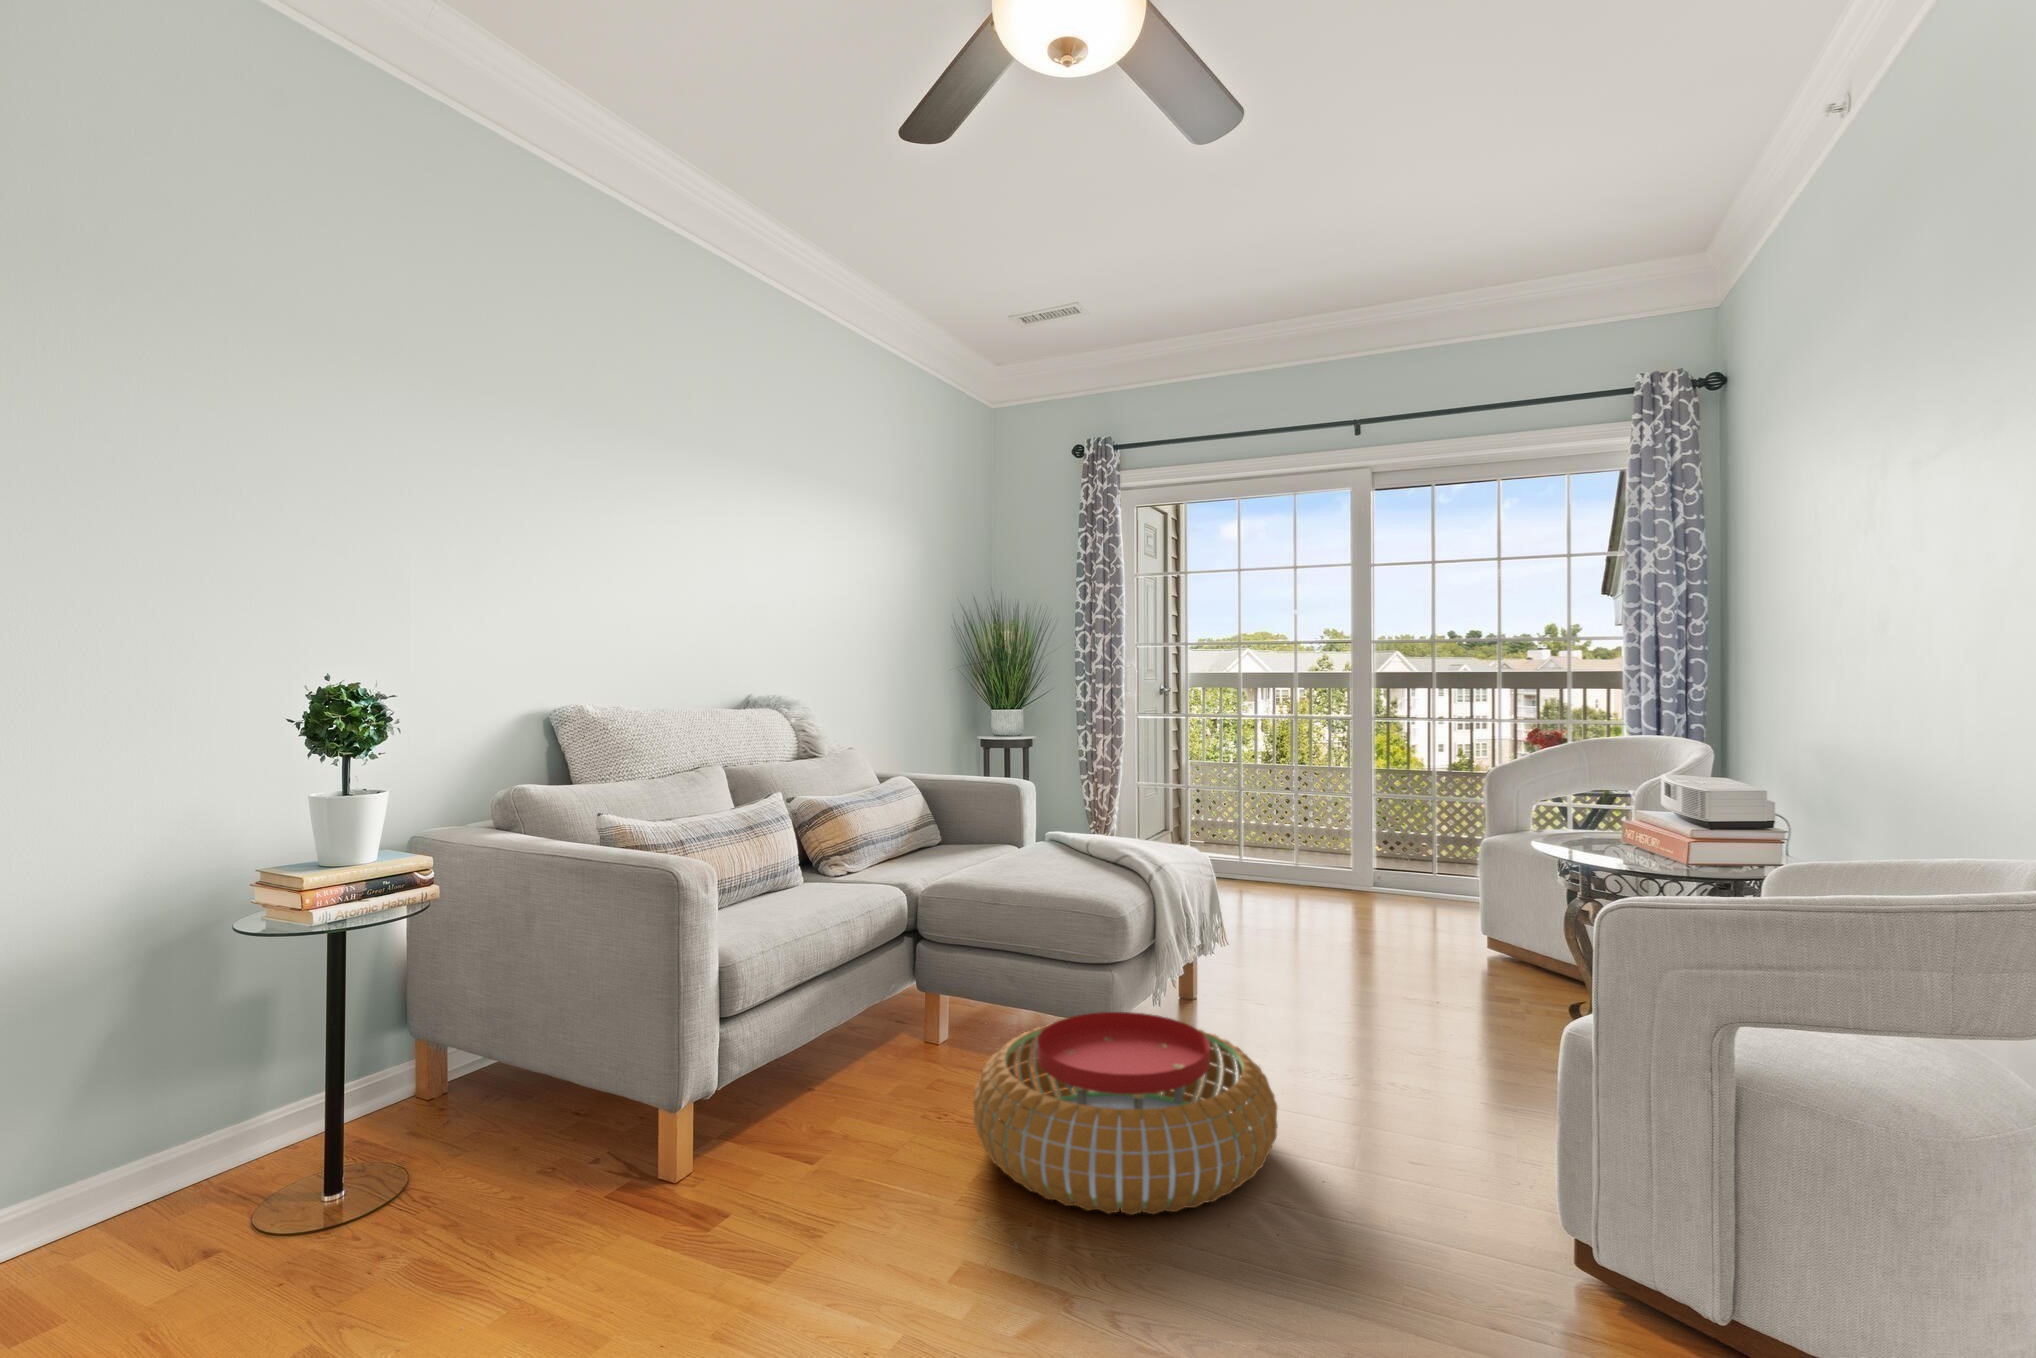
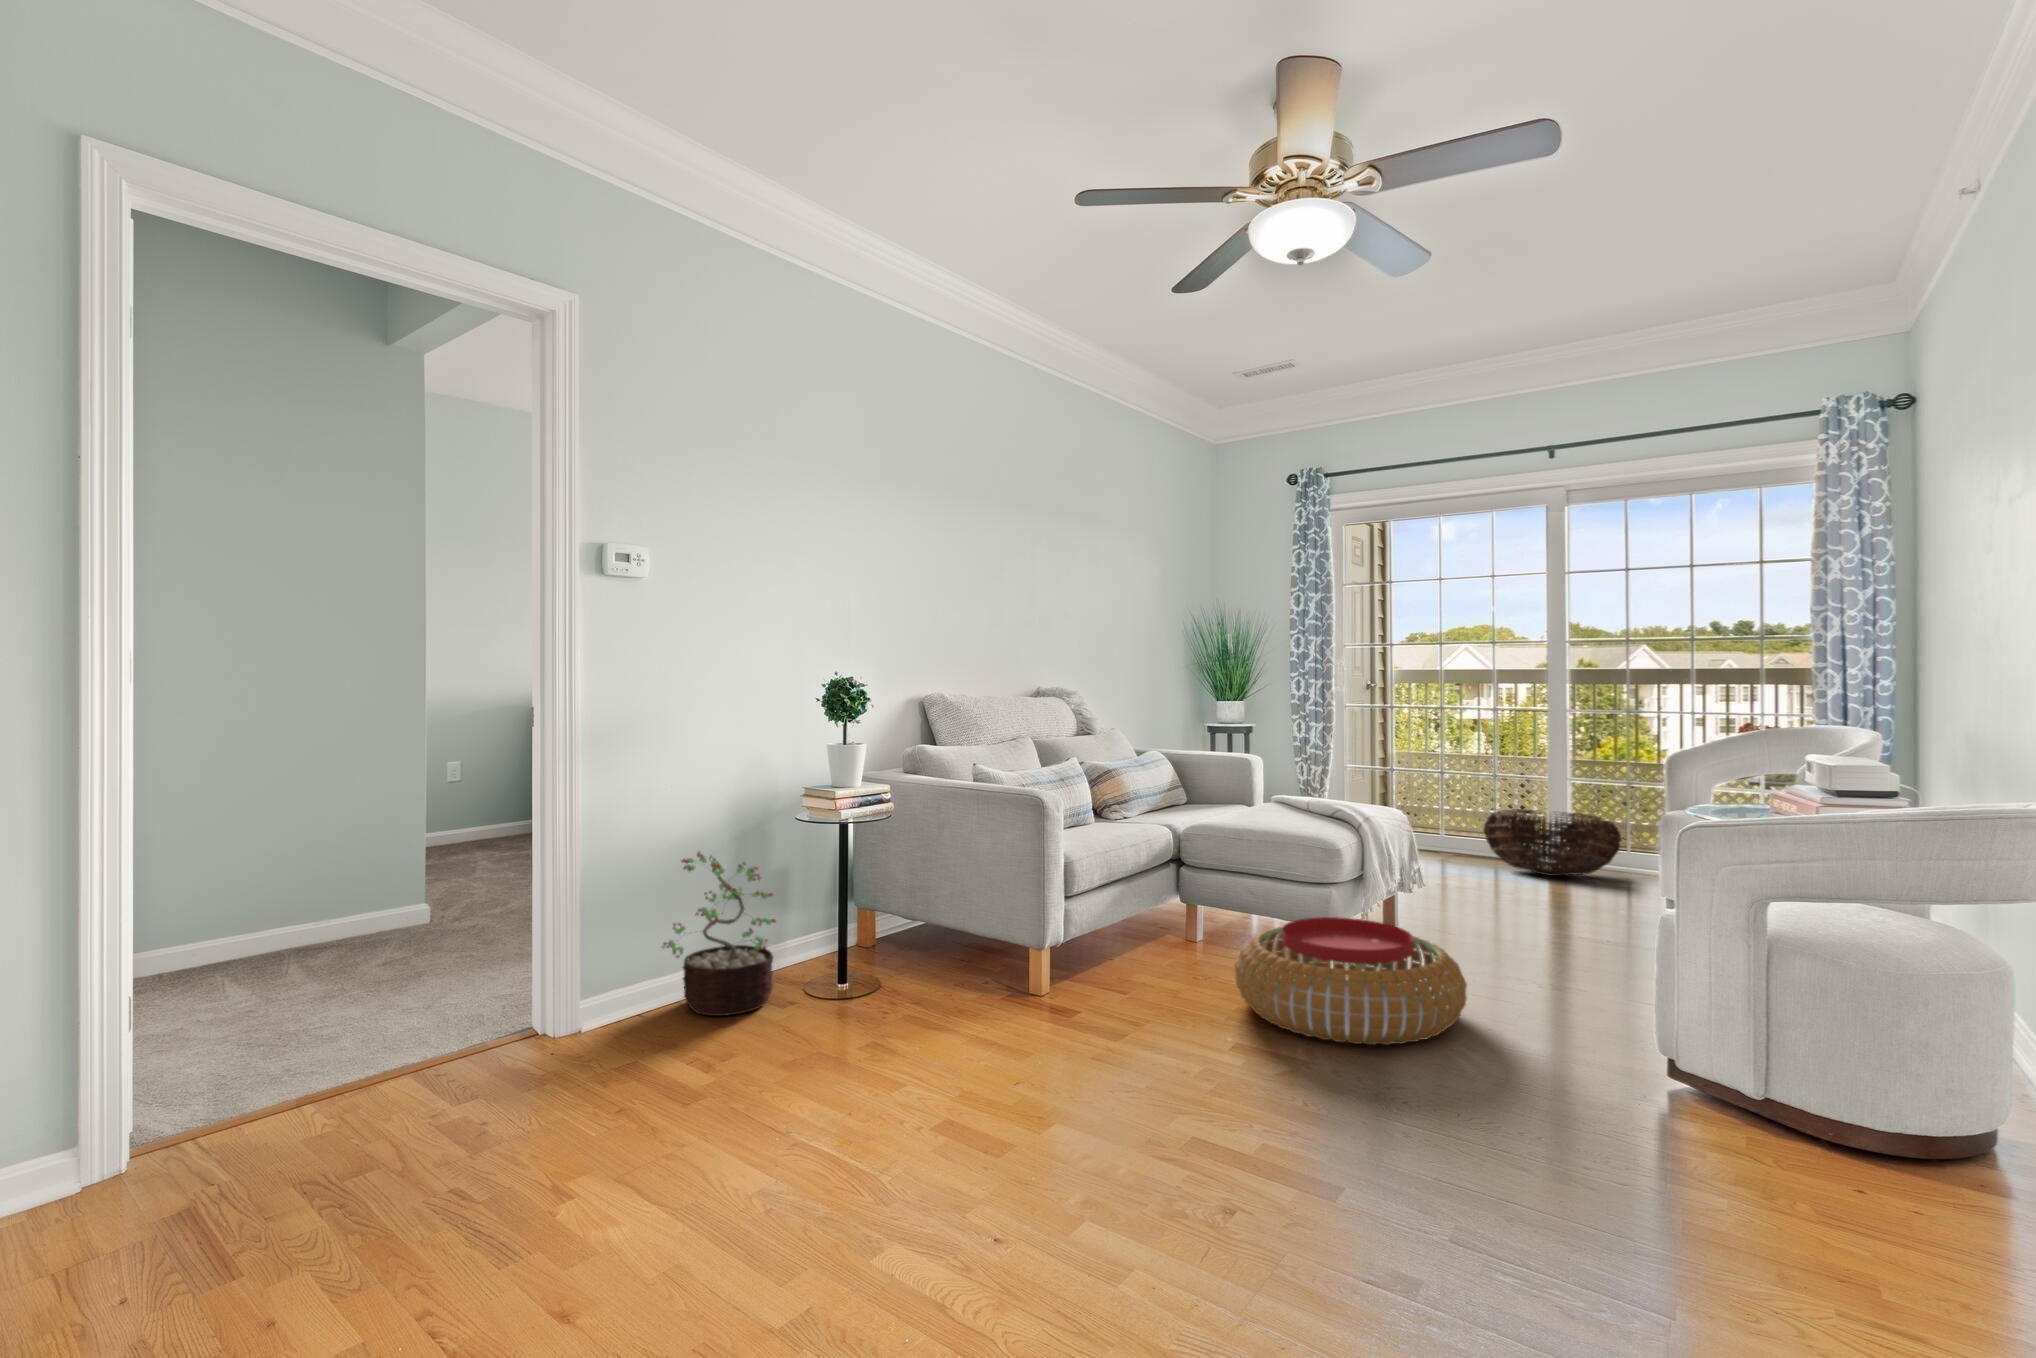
basket: none [1285,831,1431,906] -> present [1483,809,1622,876]
decorative plant: none [28,976,263,1253] -> present [663,852,776,1016]

